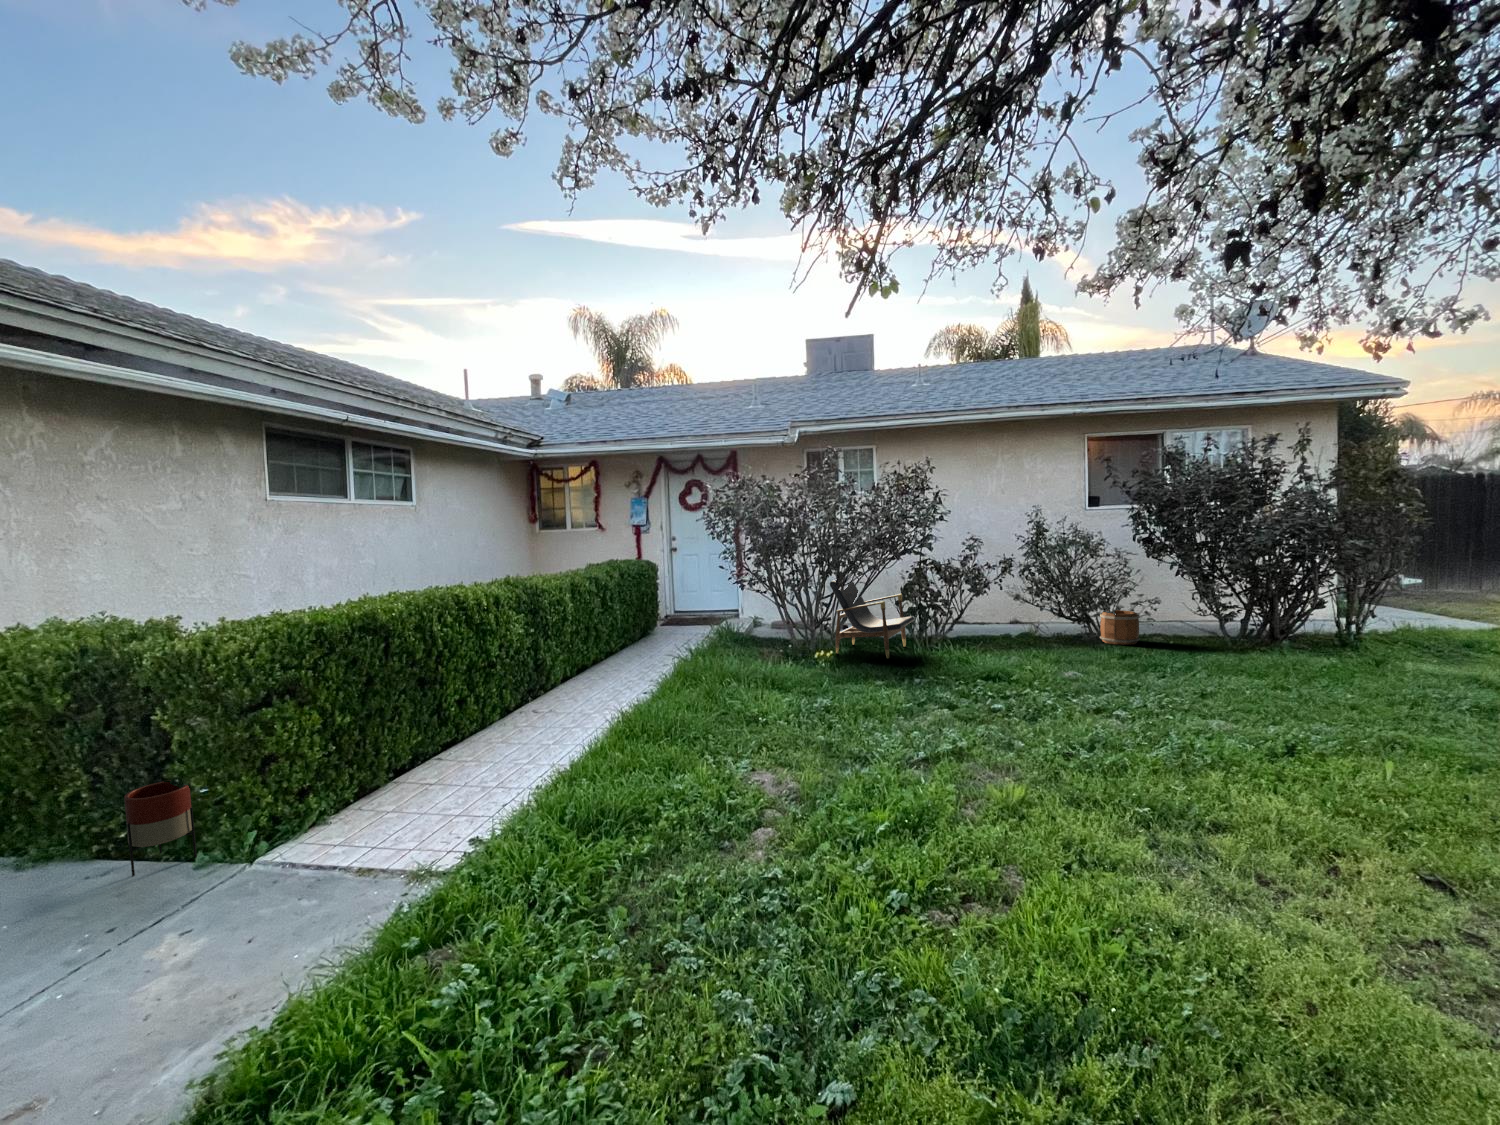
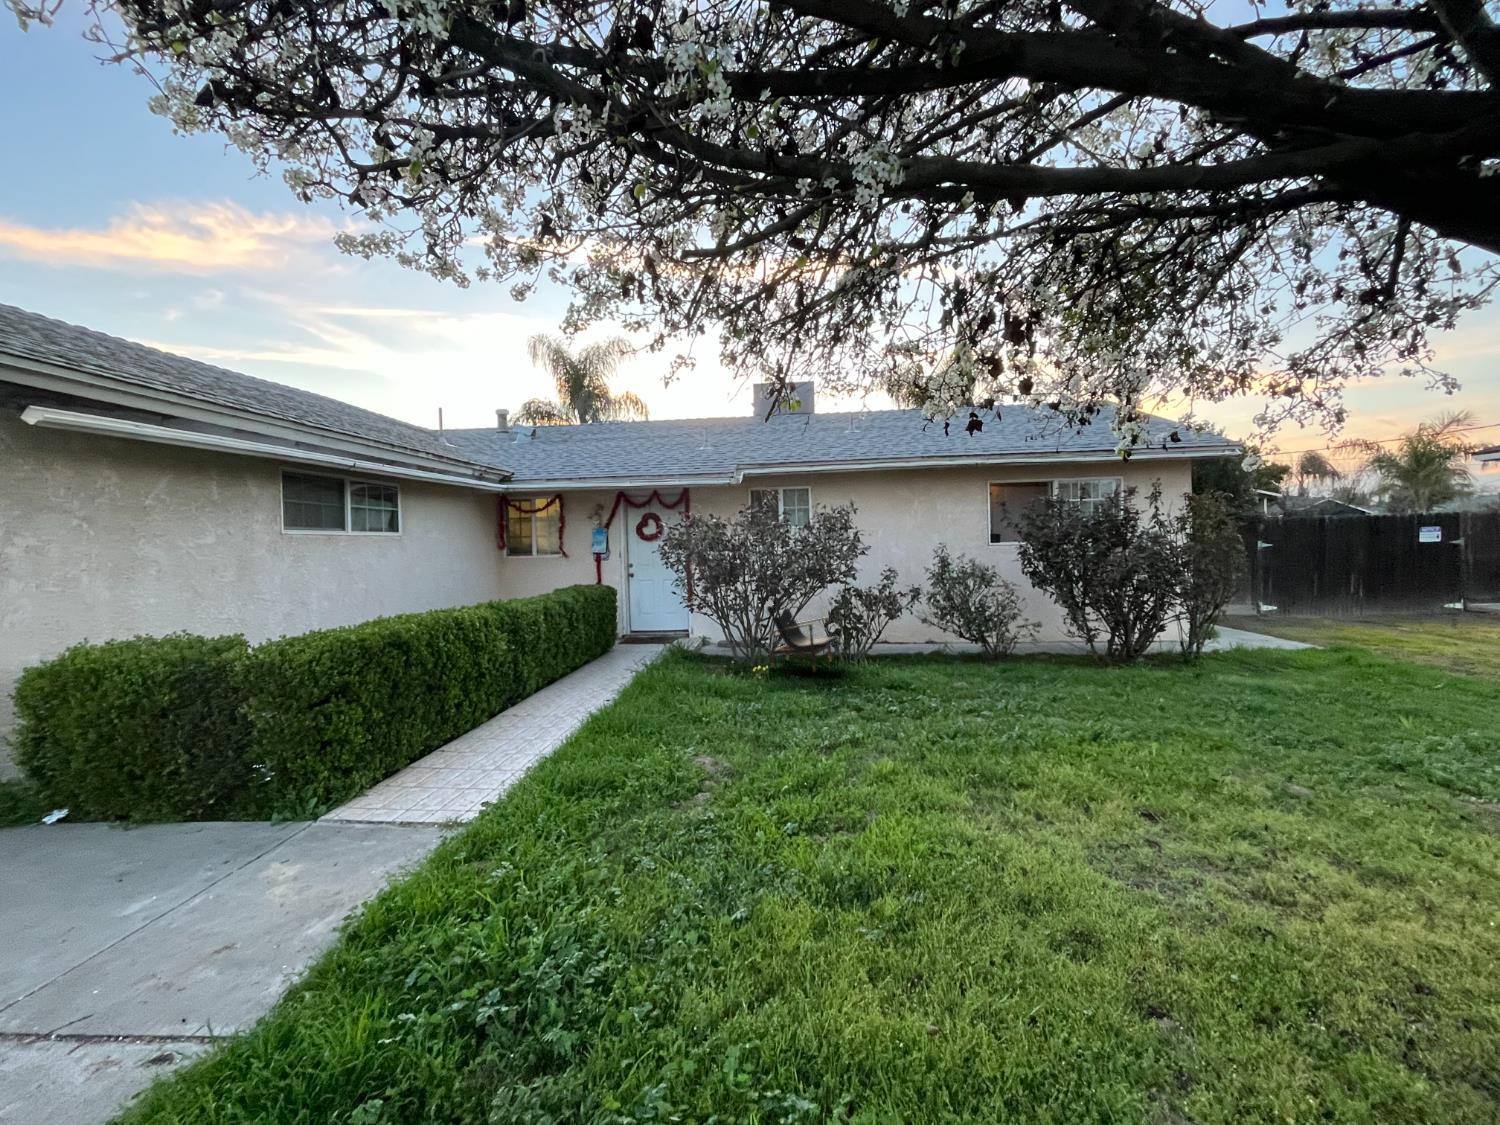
bucket: present [1100,610,1140,645] -> none [992,632,1024,661]
planter: present [124,782,197,876] -> none [218,761,269,832]

